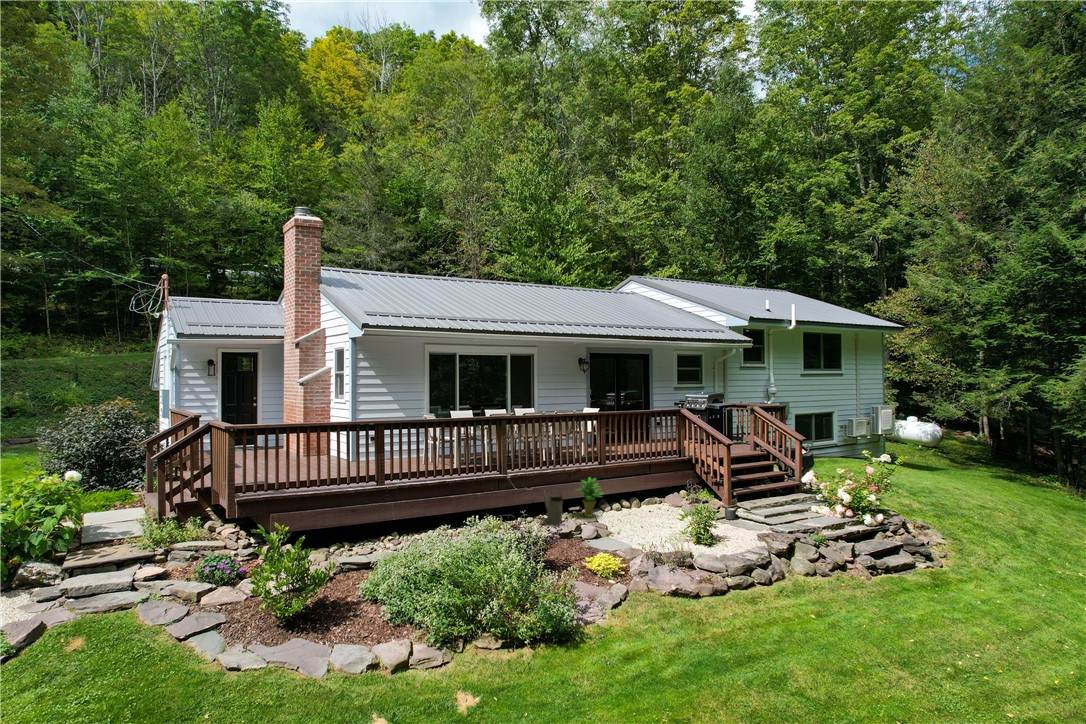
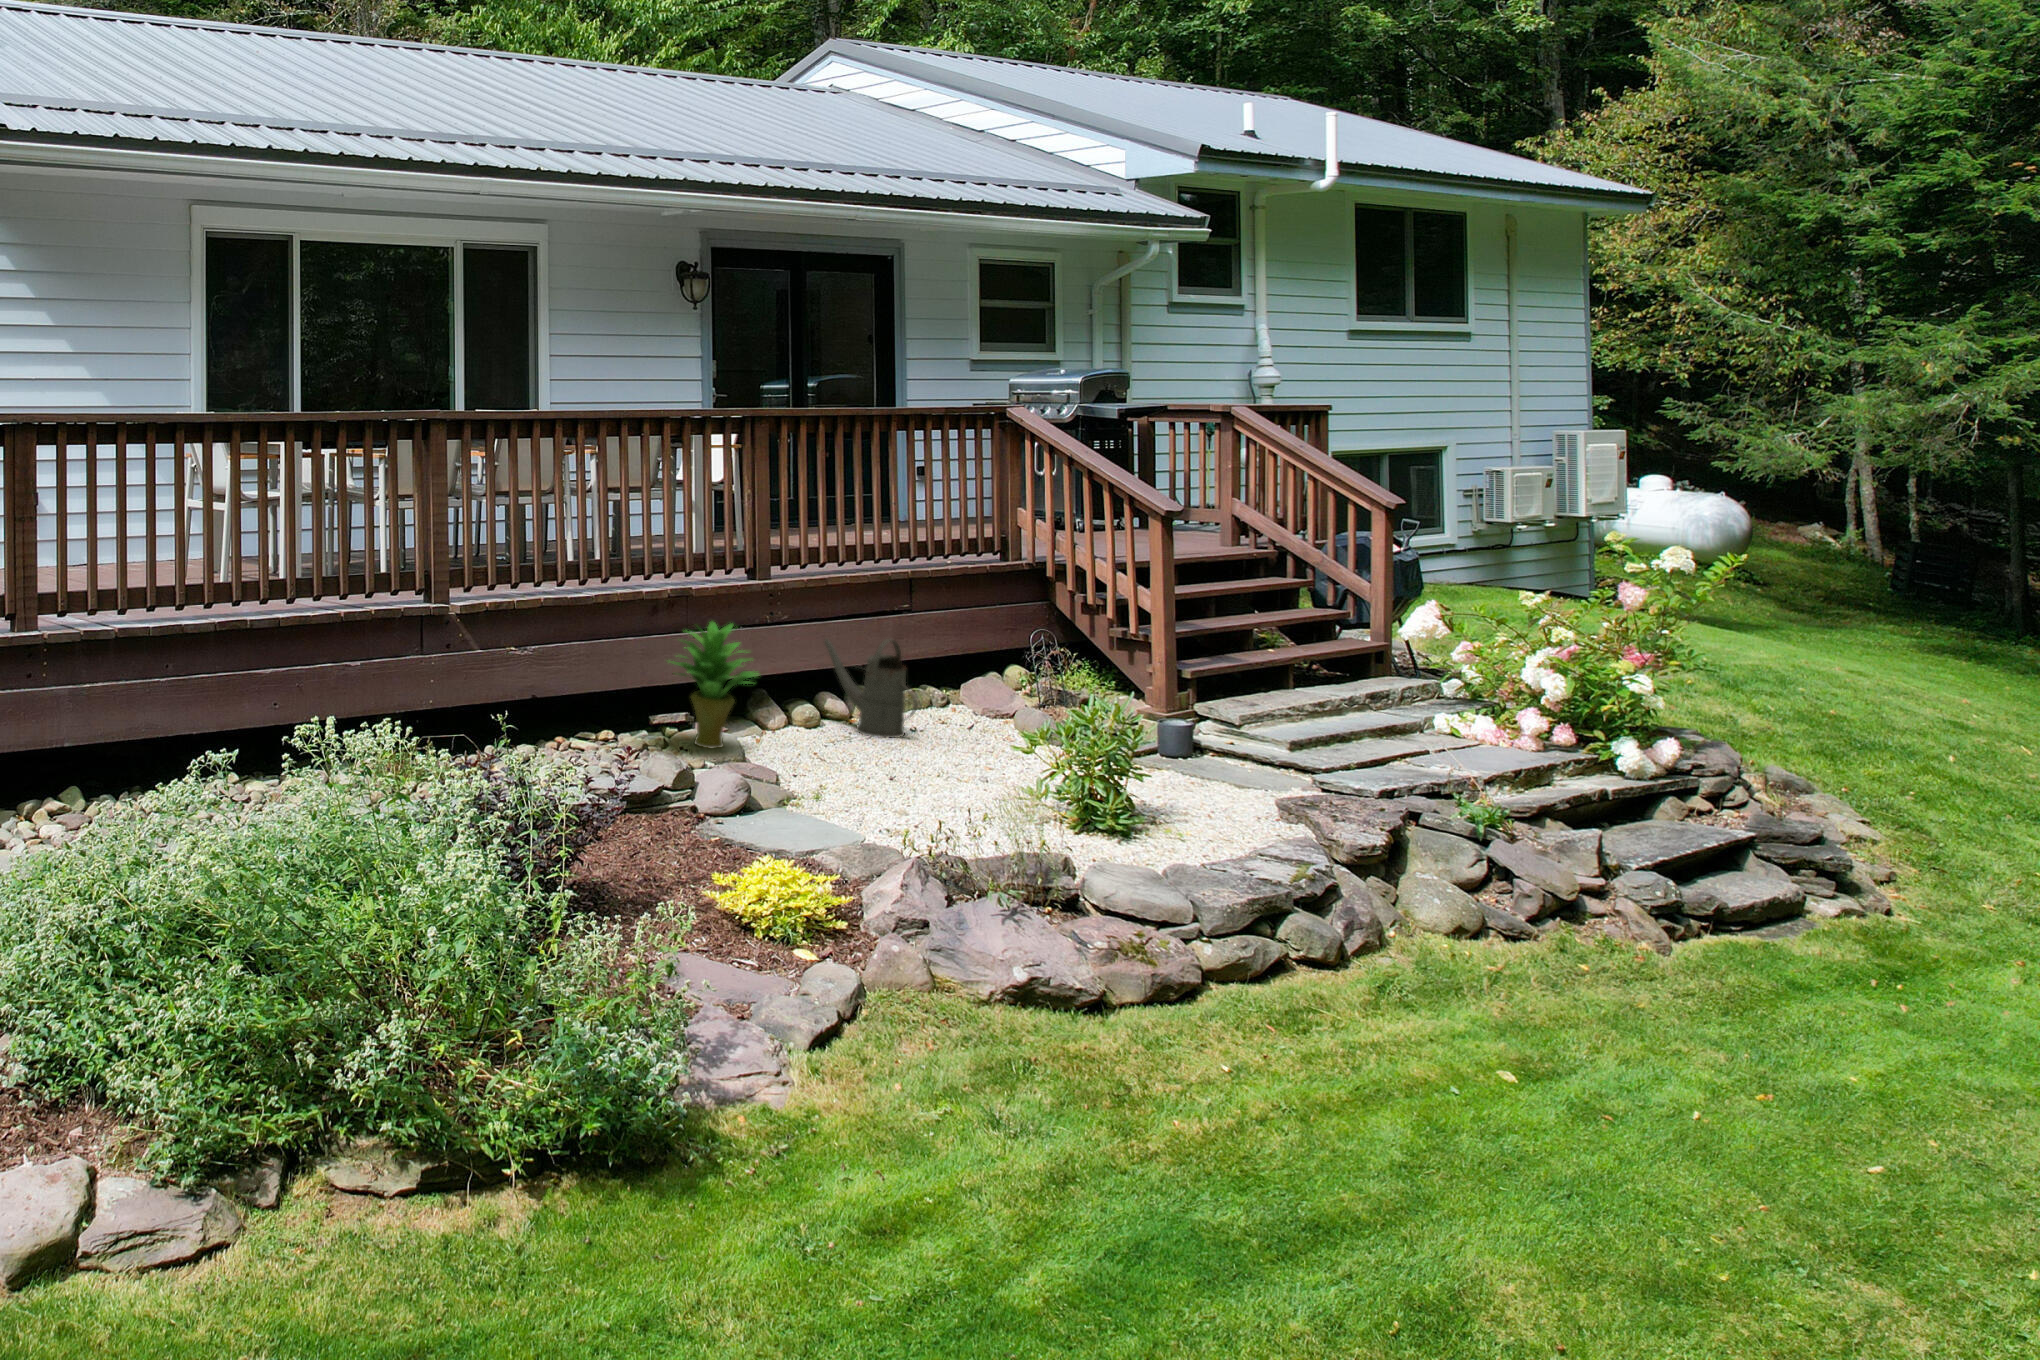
watering can: present [542,489,563,525] -> present [824,639,918,738]

